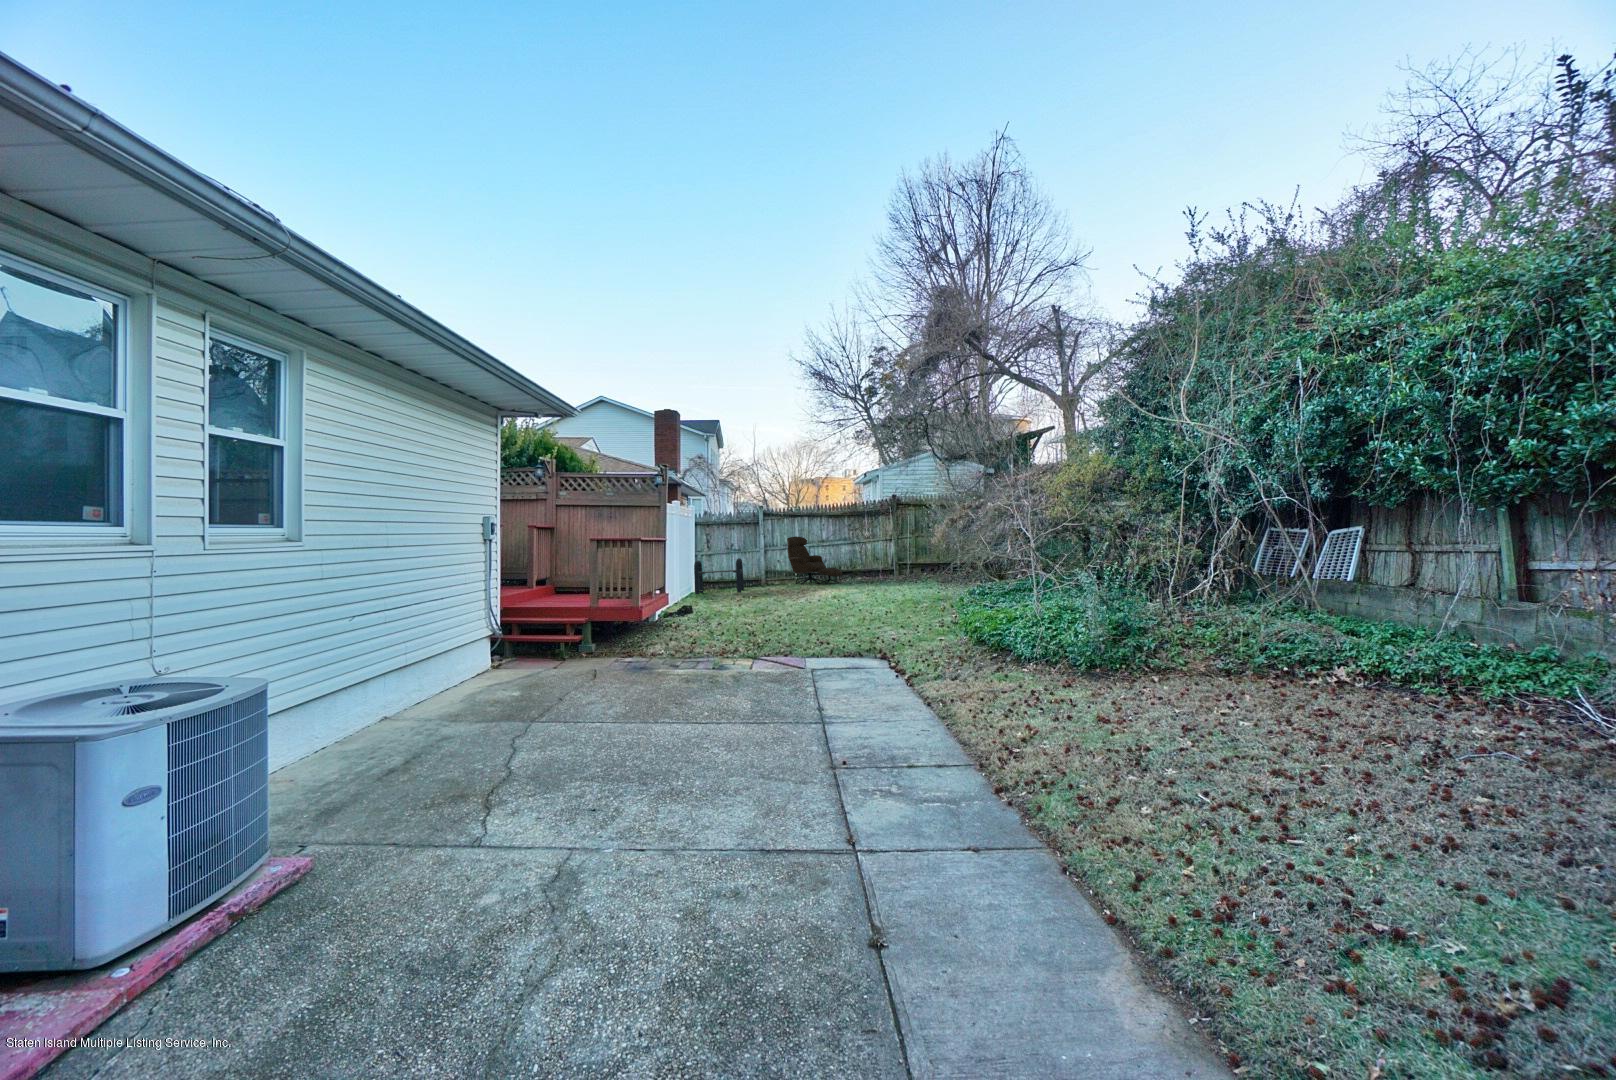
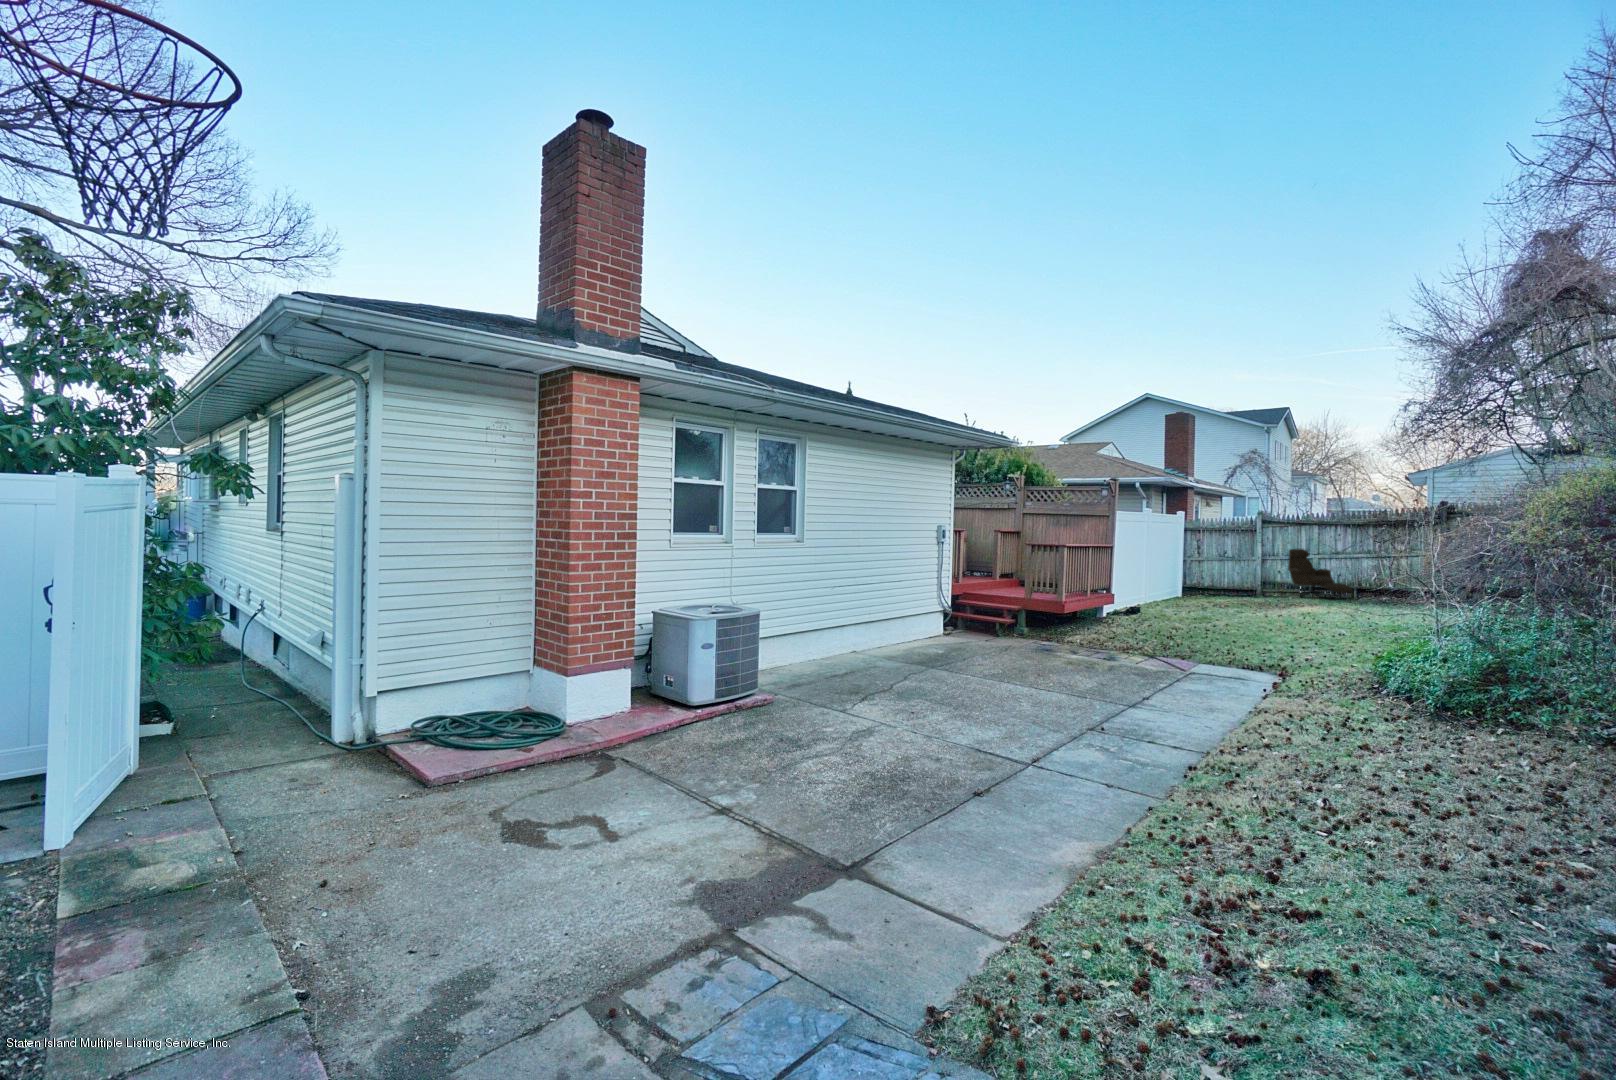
bench: present [694,558,744,594] -> none [1180,564,1234,597]

